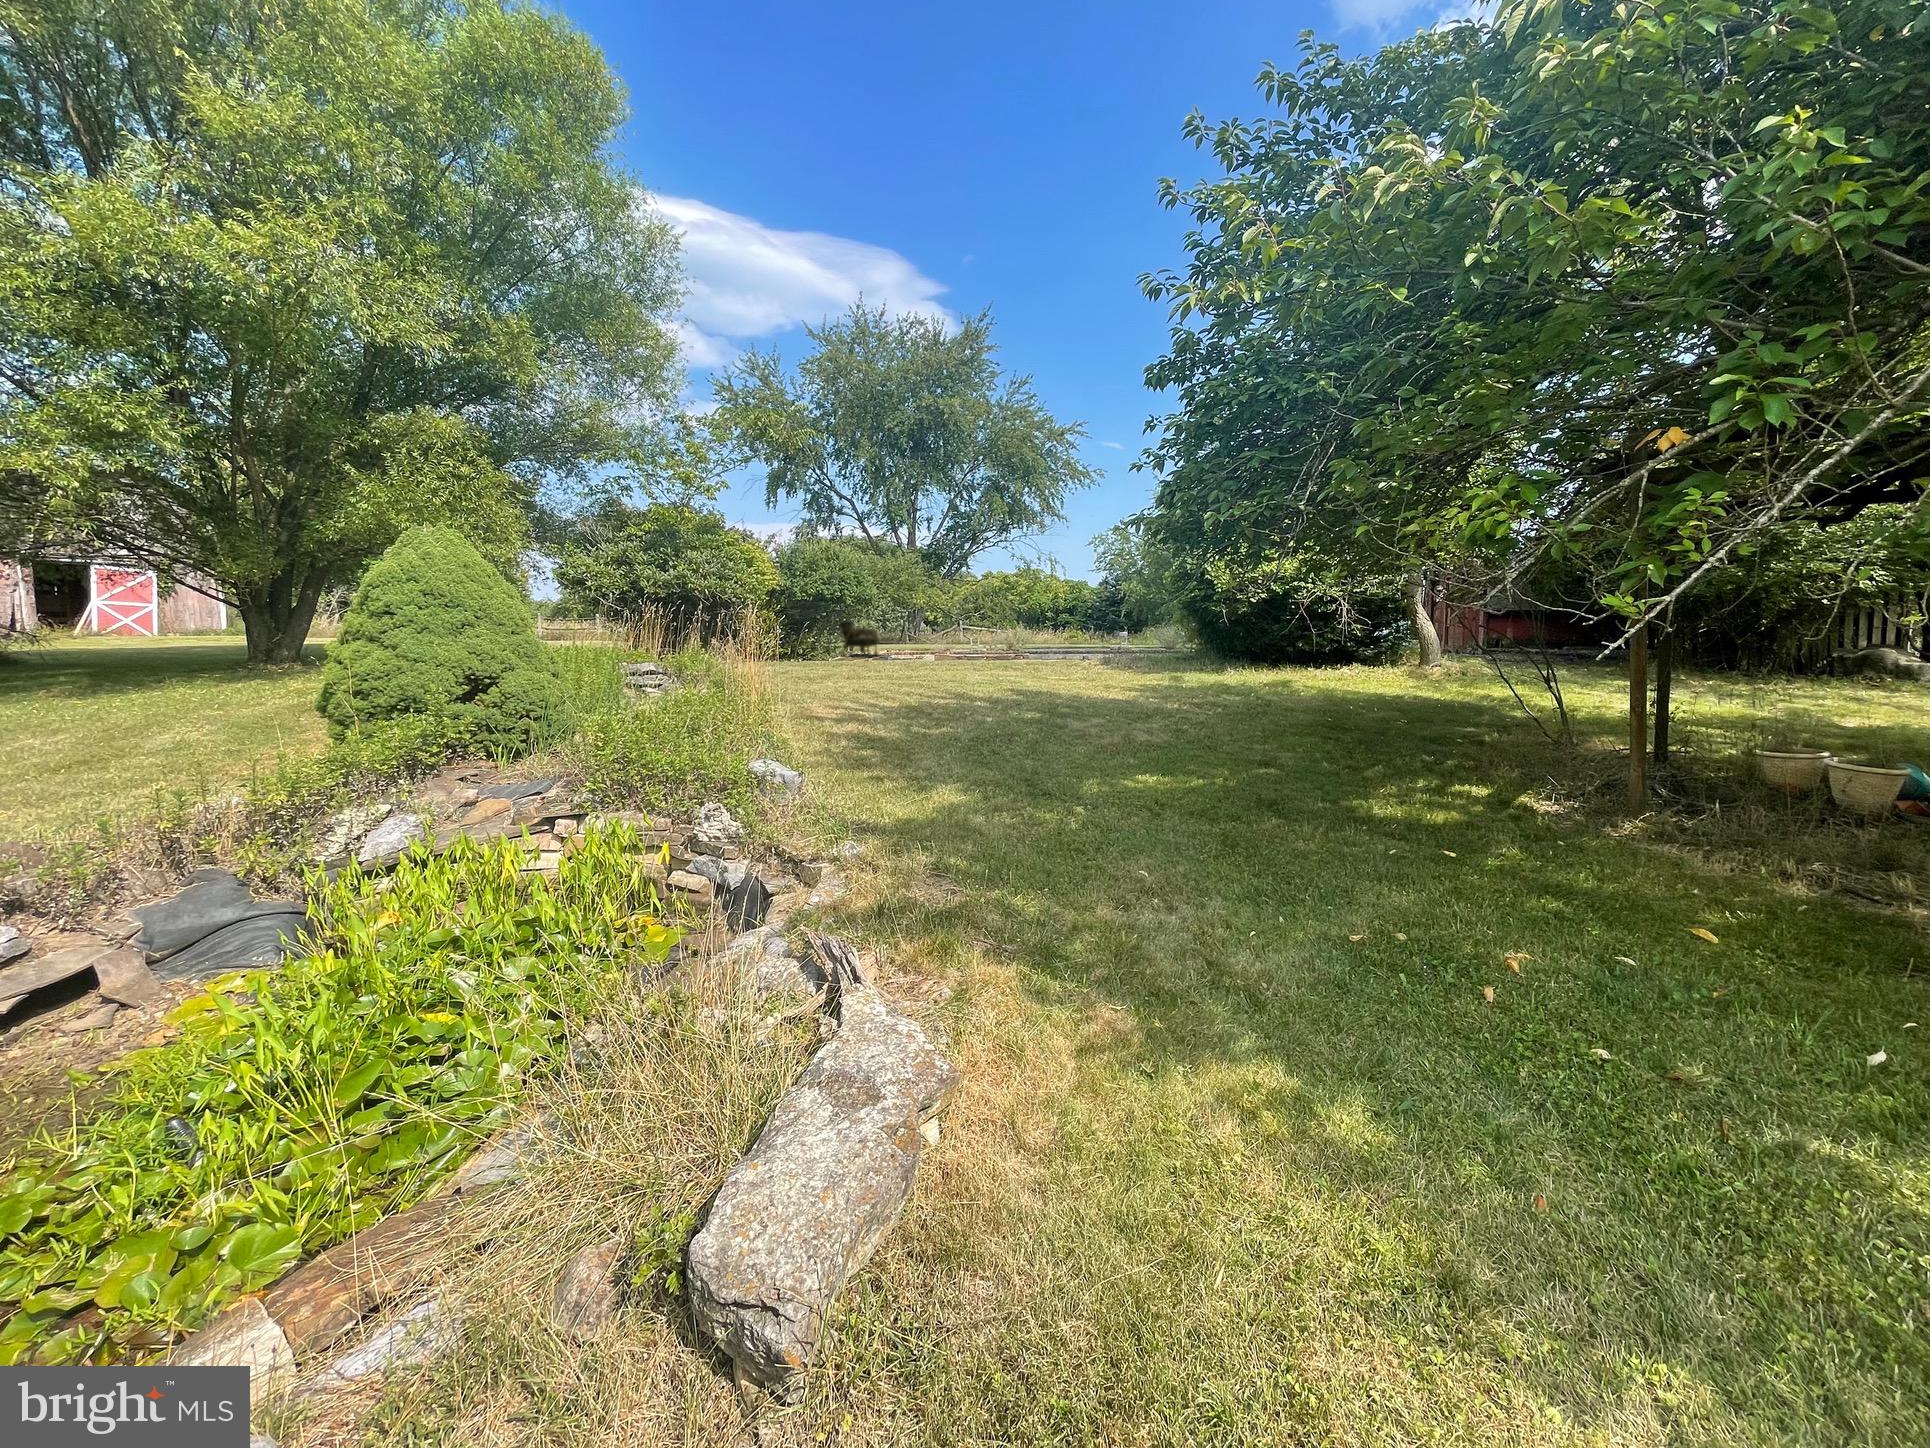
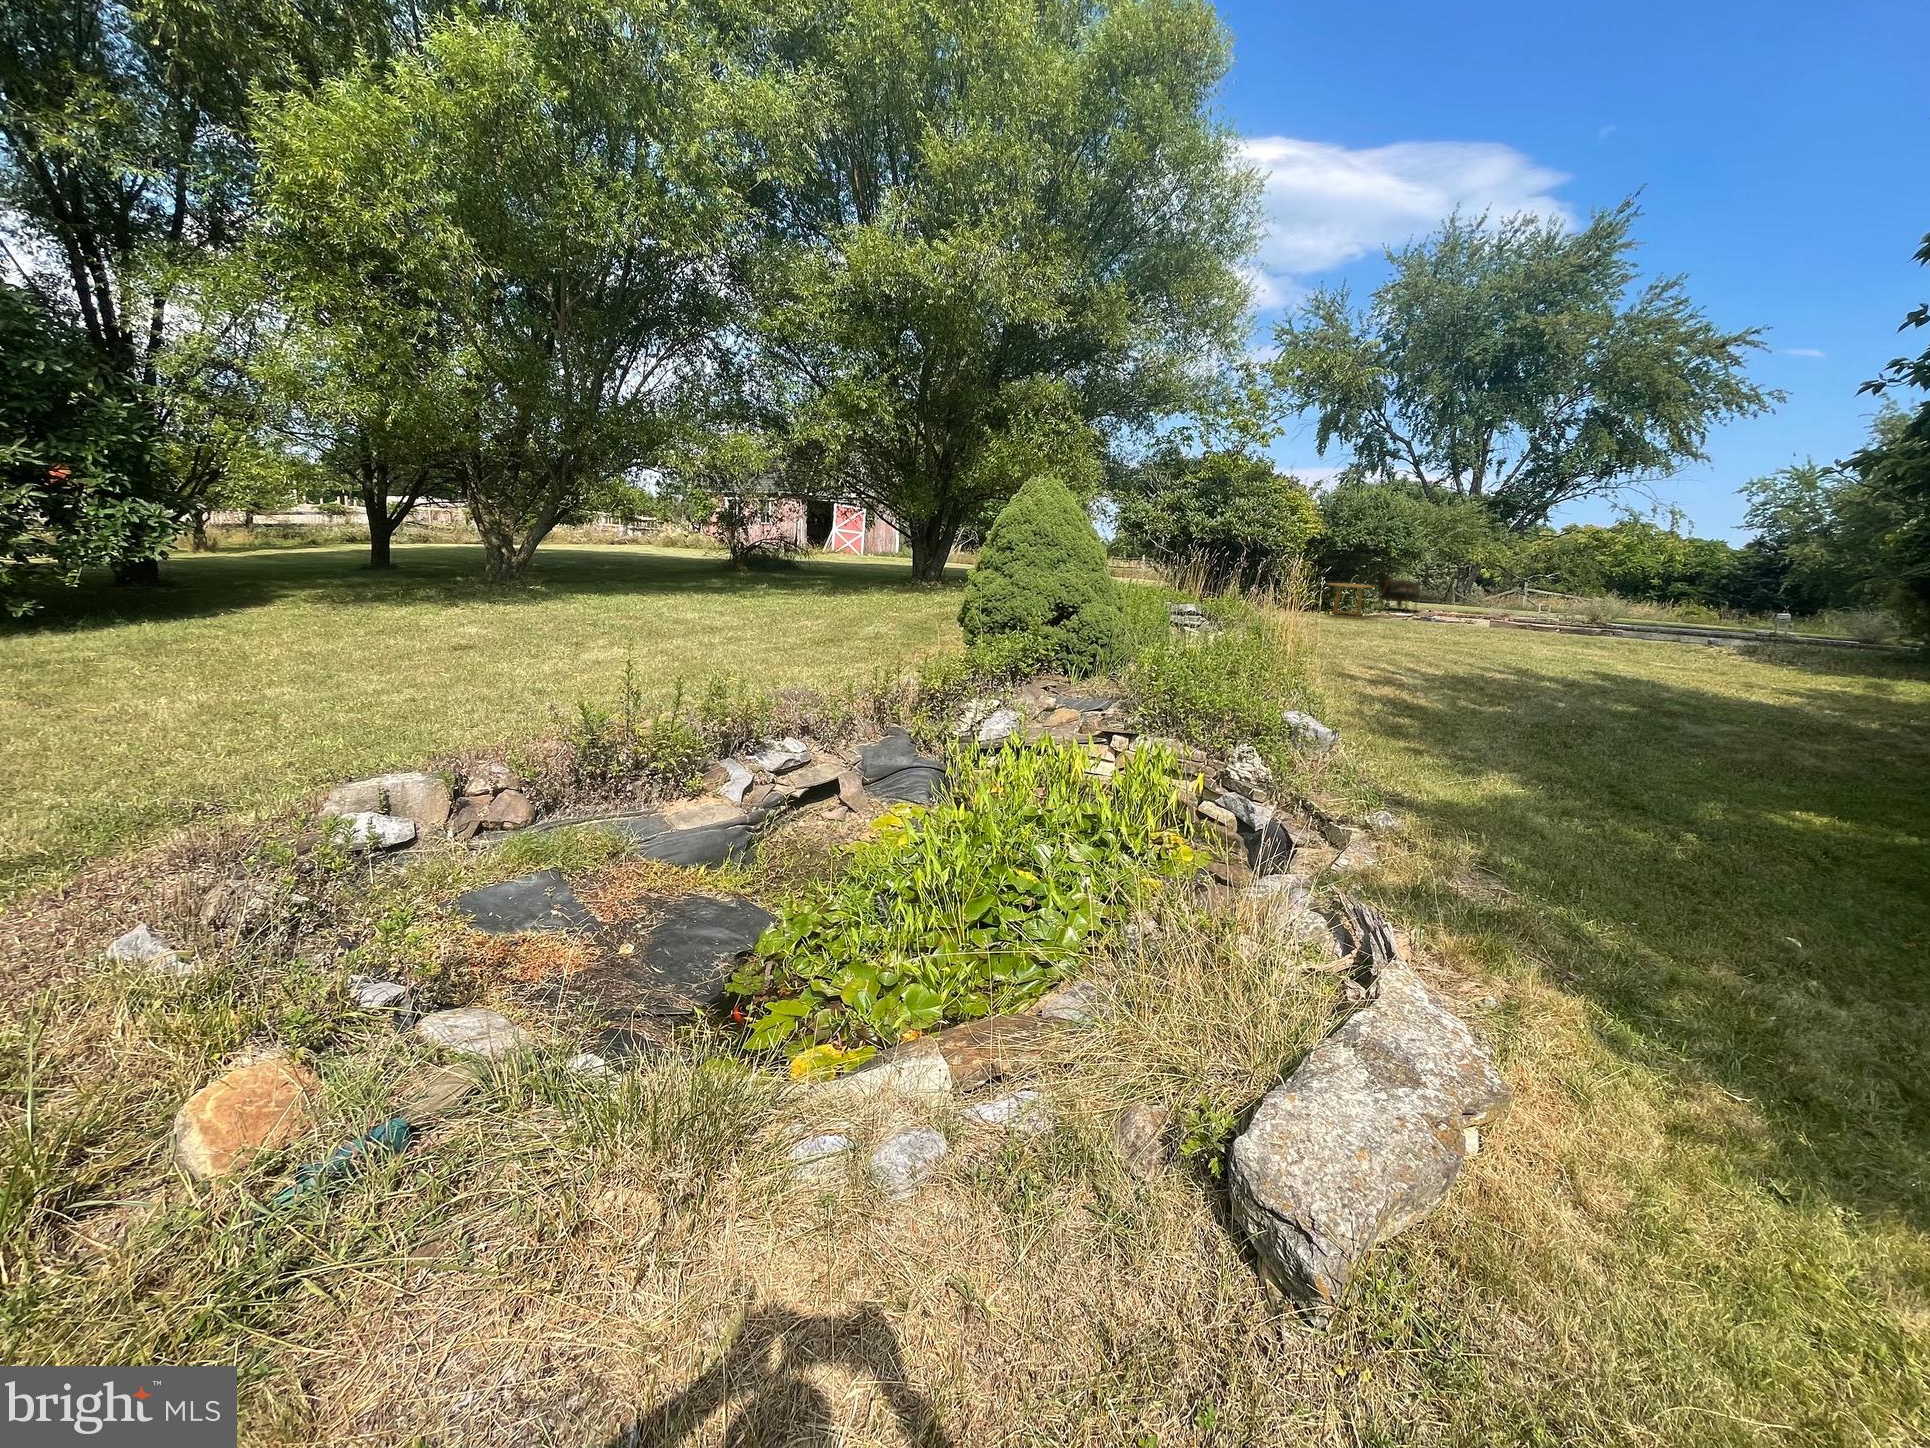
round table: none [794,634,838,664] -> present [1328,583,1373,616]

